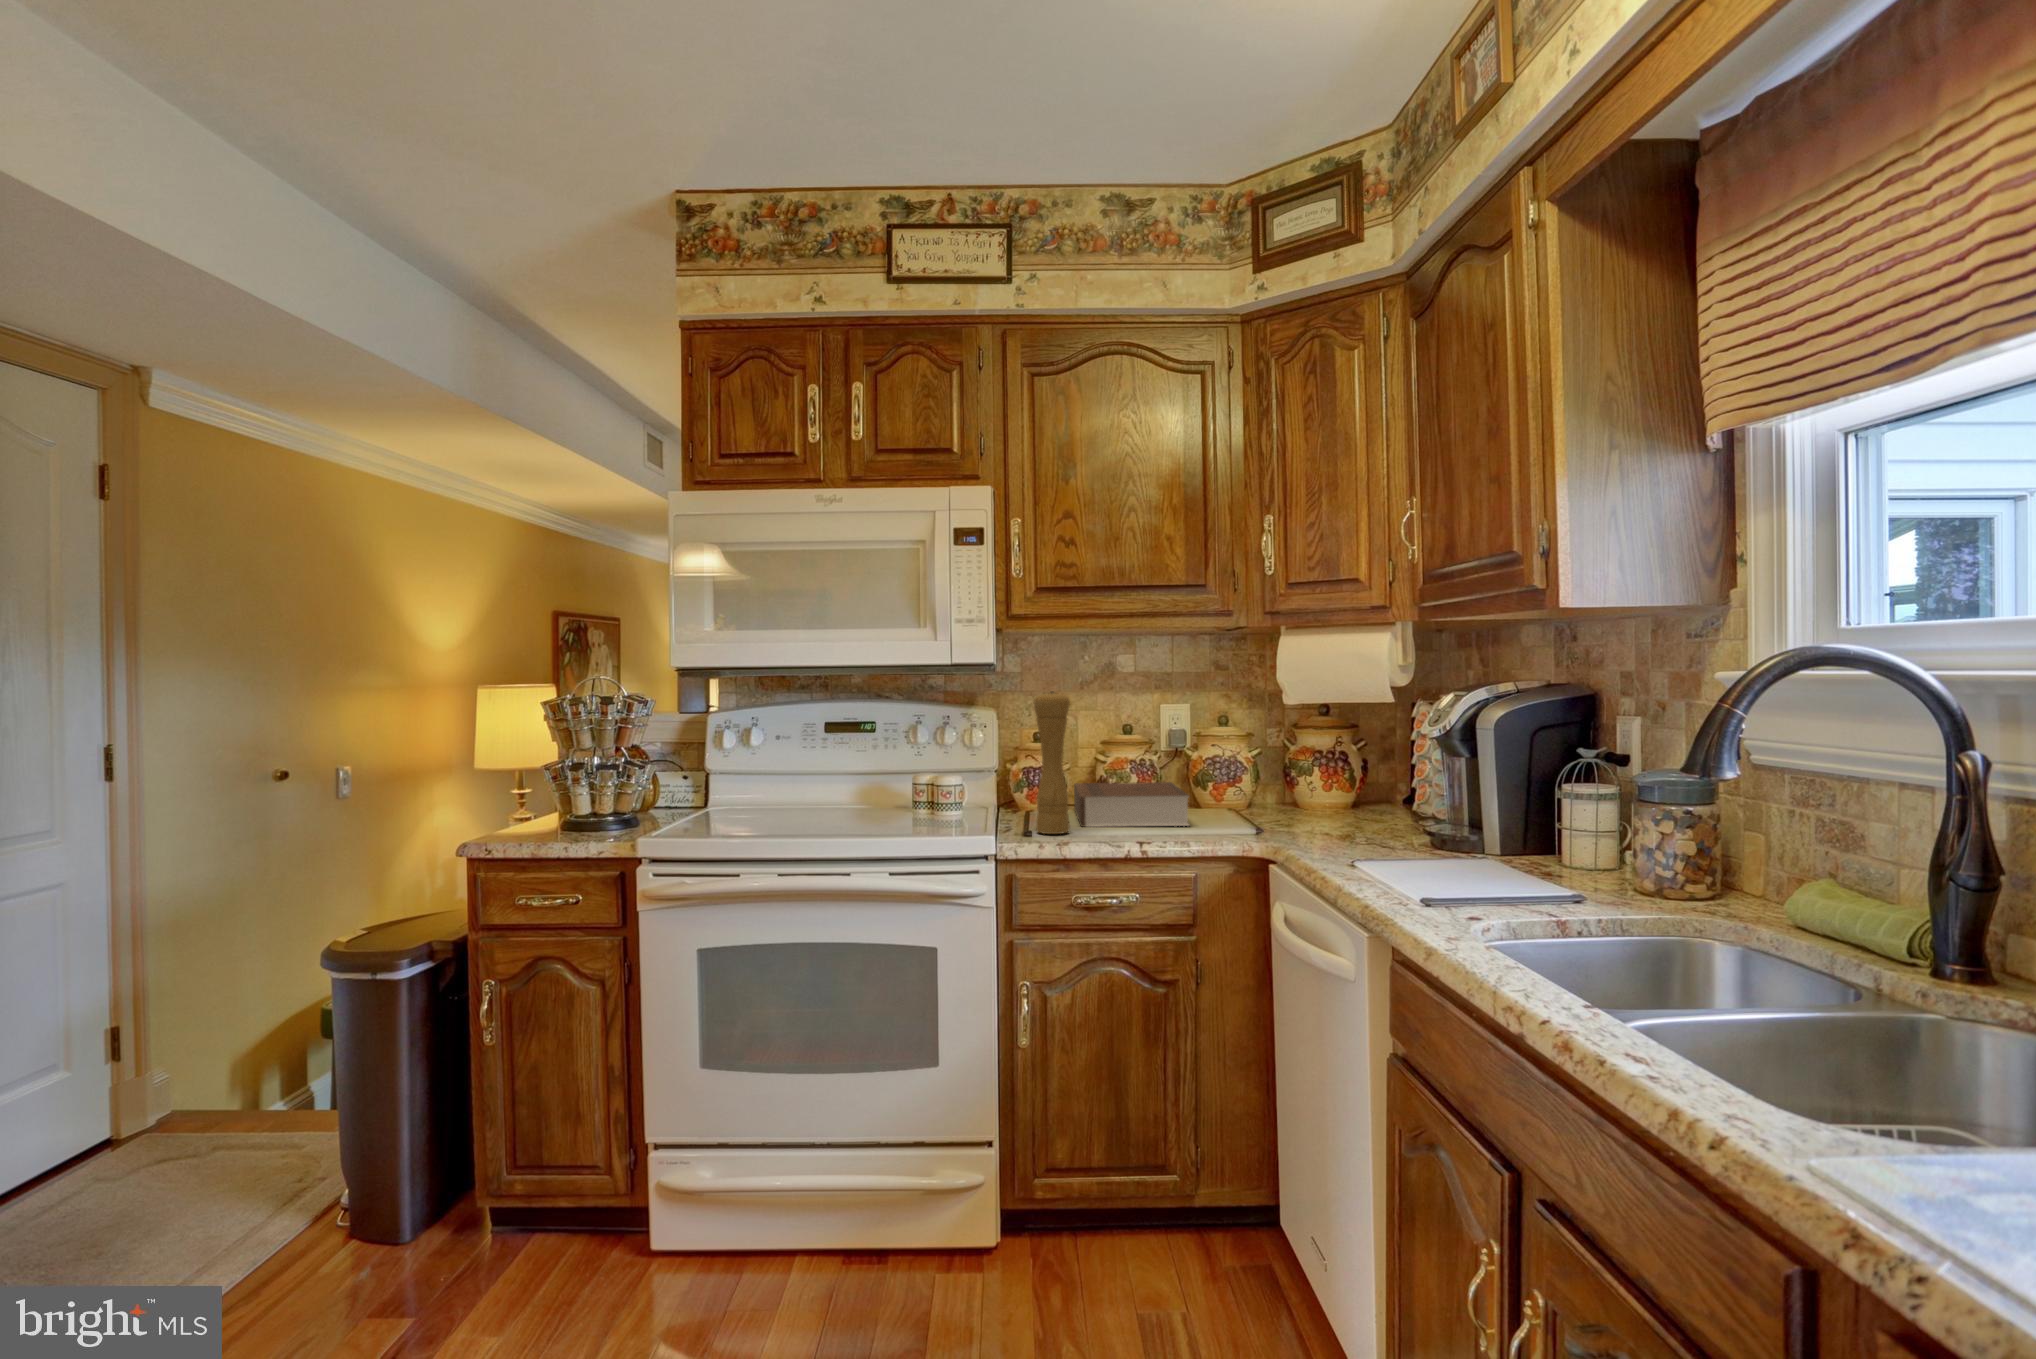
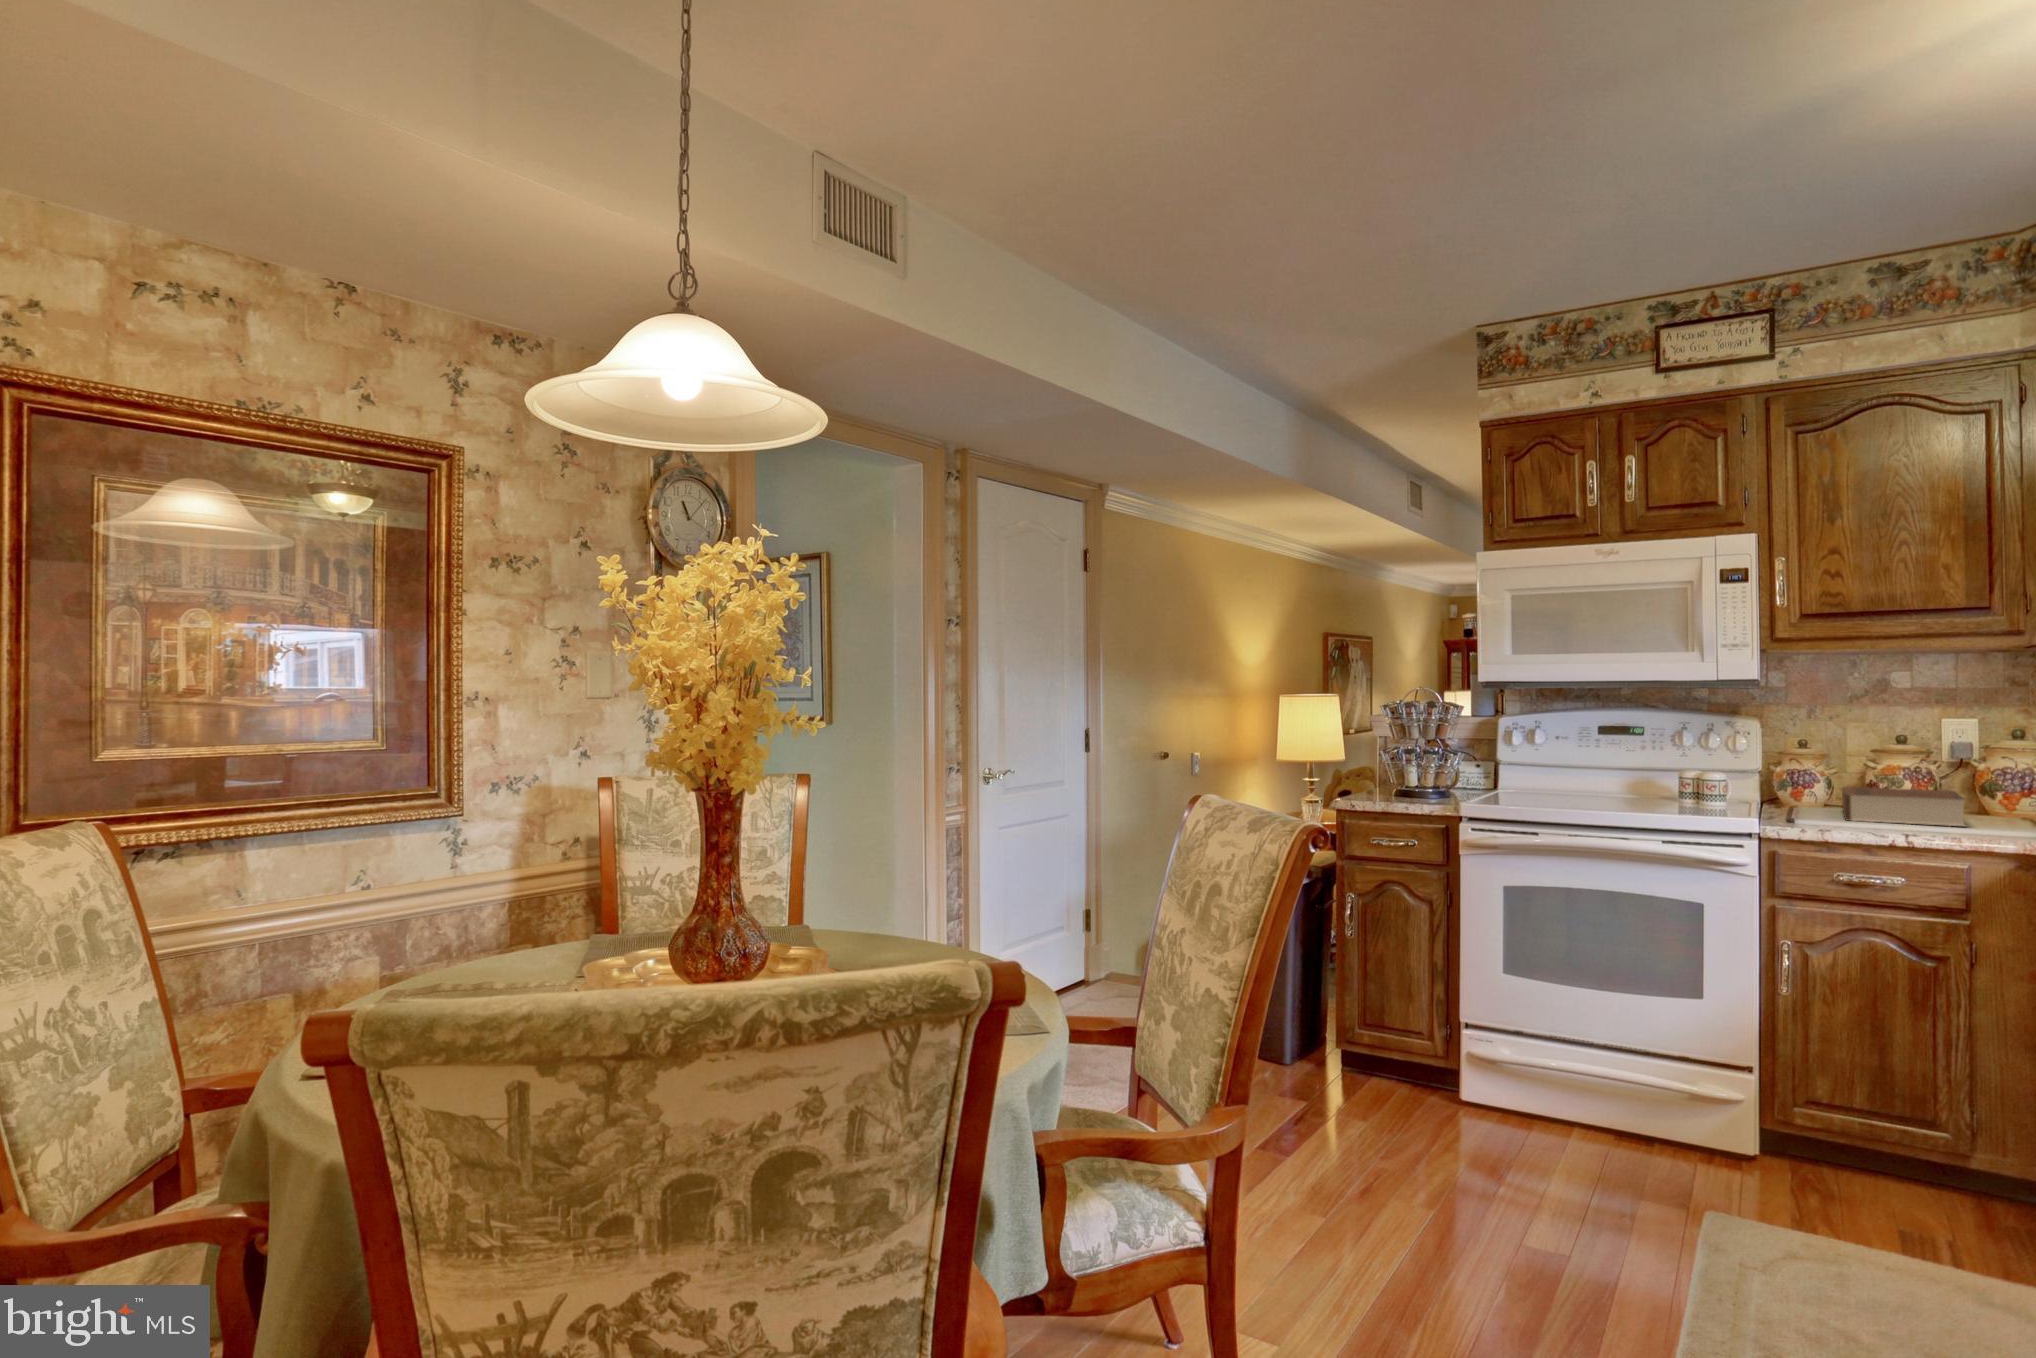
pepper mill: present [1034,691,1070,834] -> none [1797,705,1833,822]

